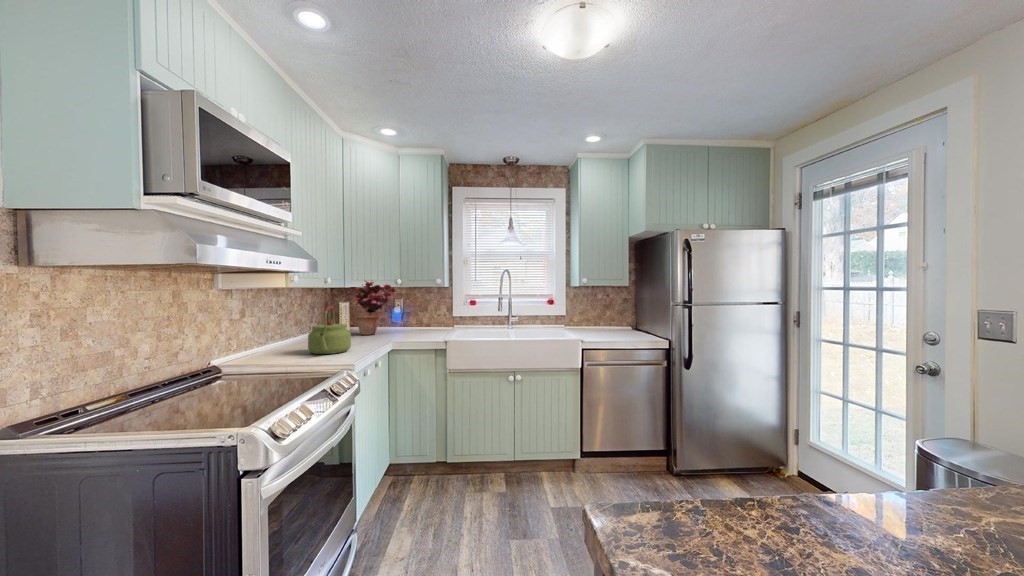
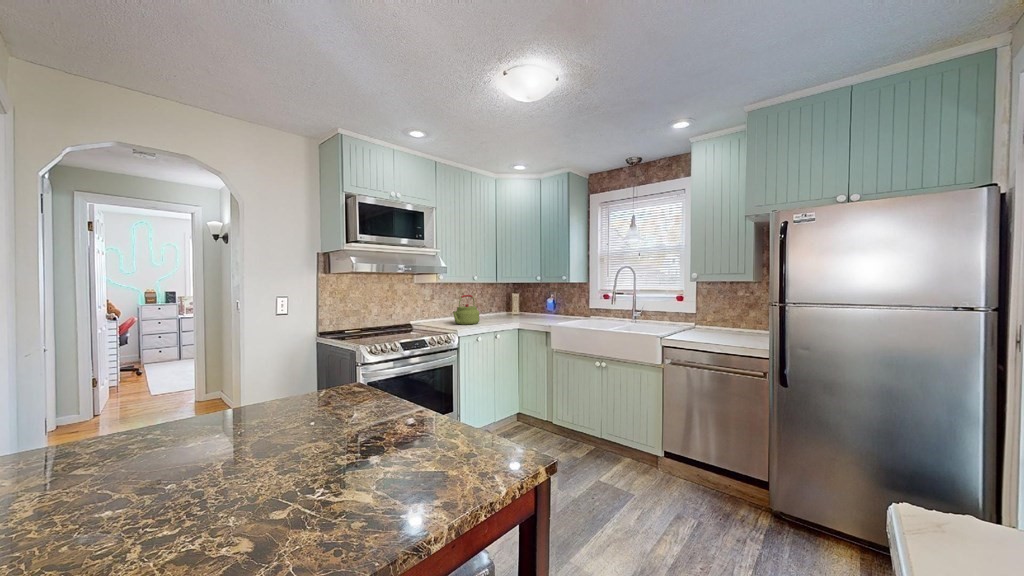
potted plant: present [347,280,395,335] -> none [503,277,538,316]

